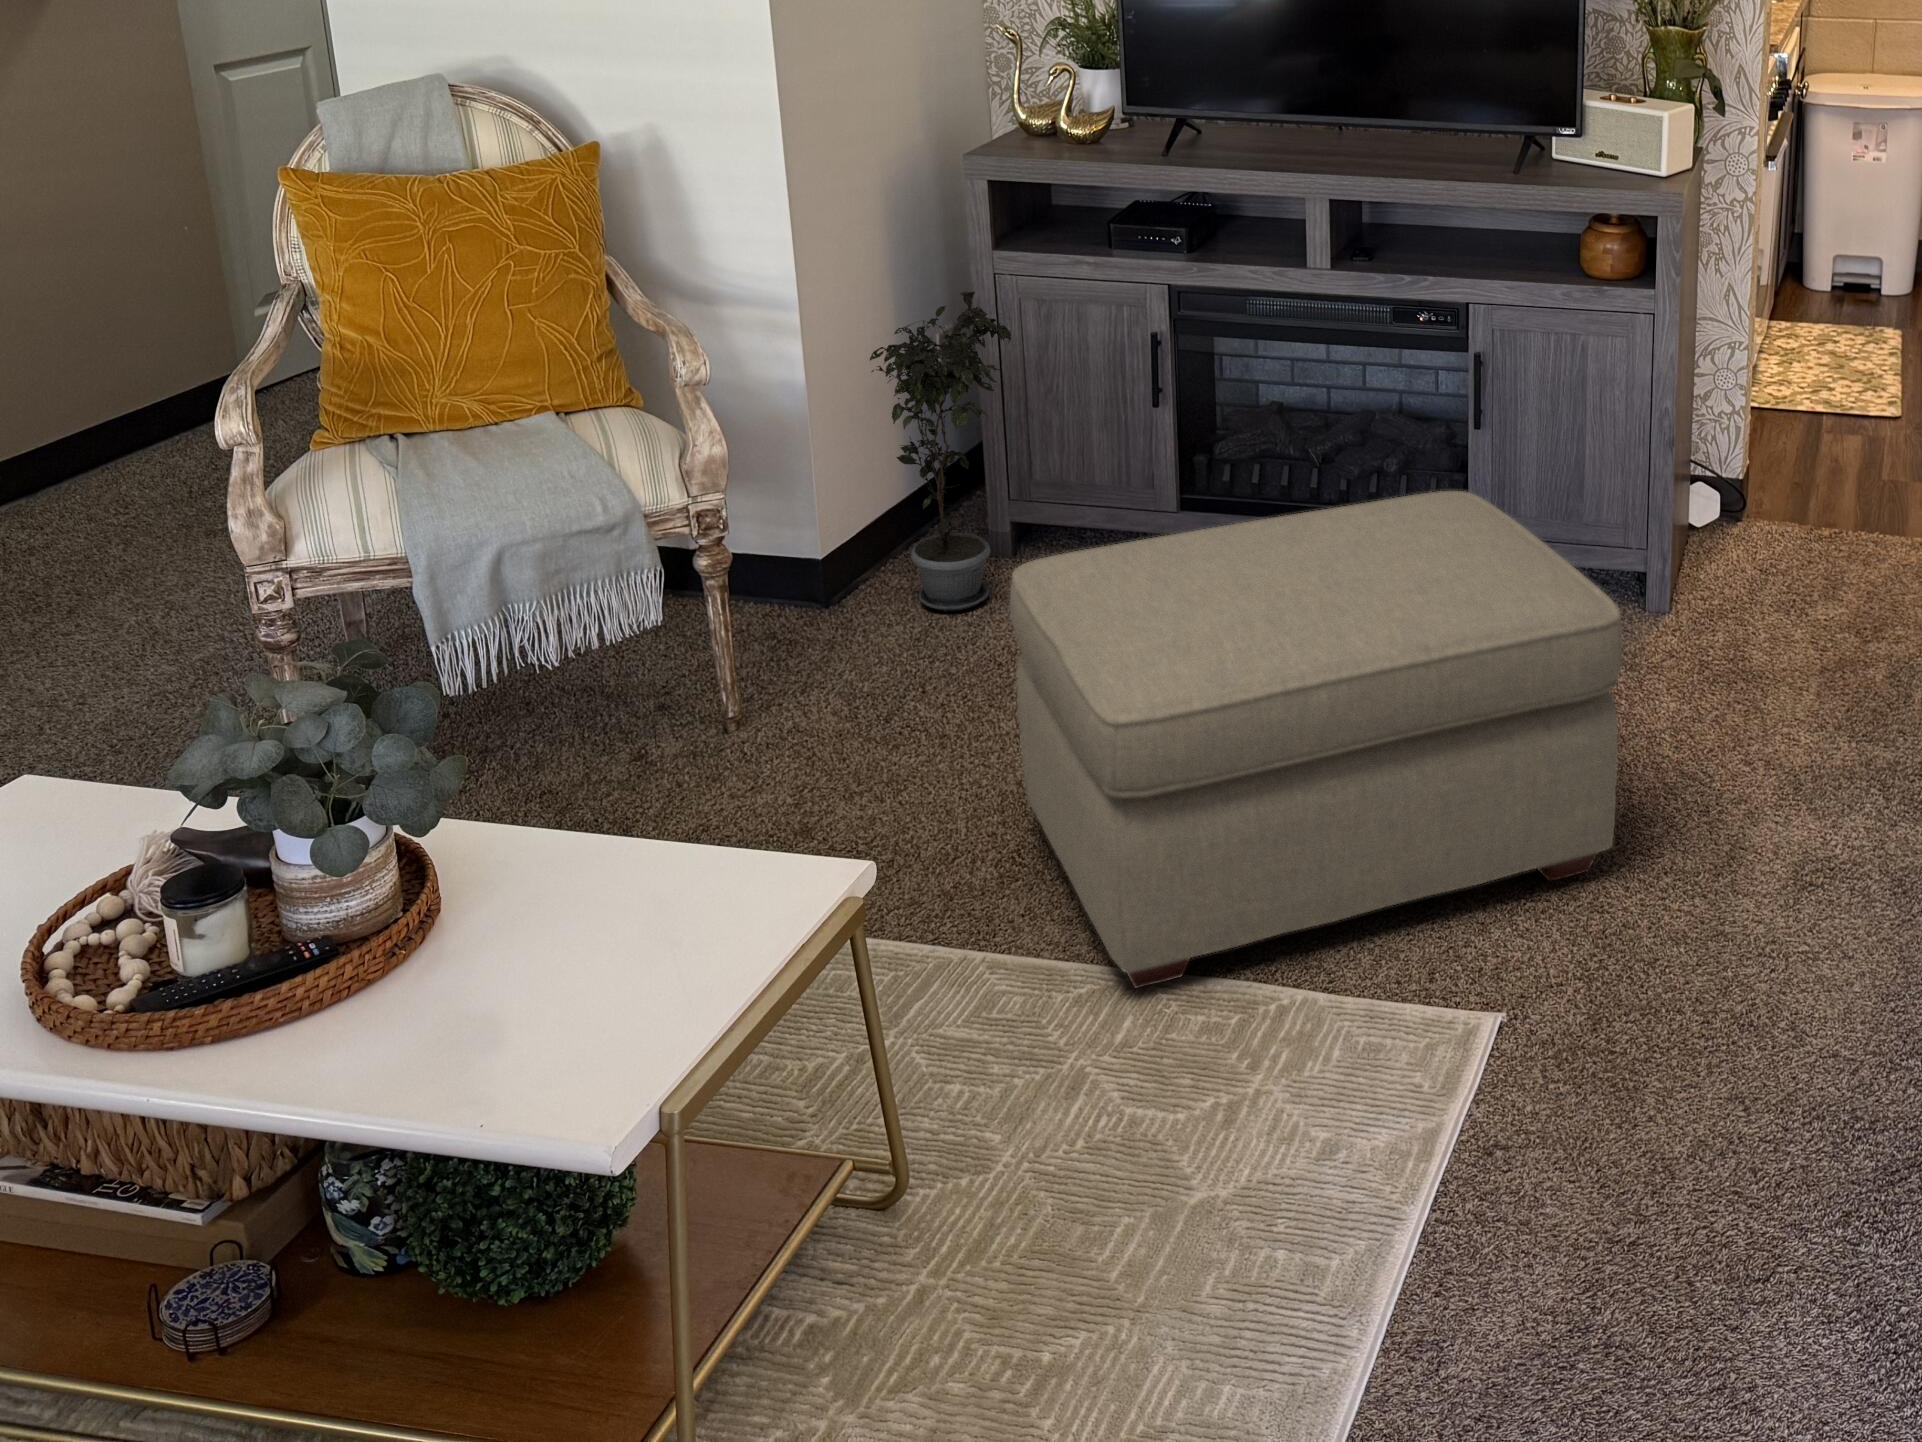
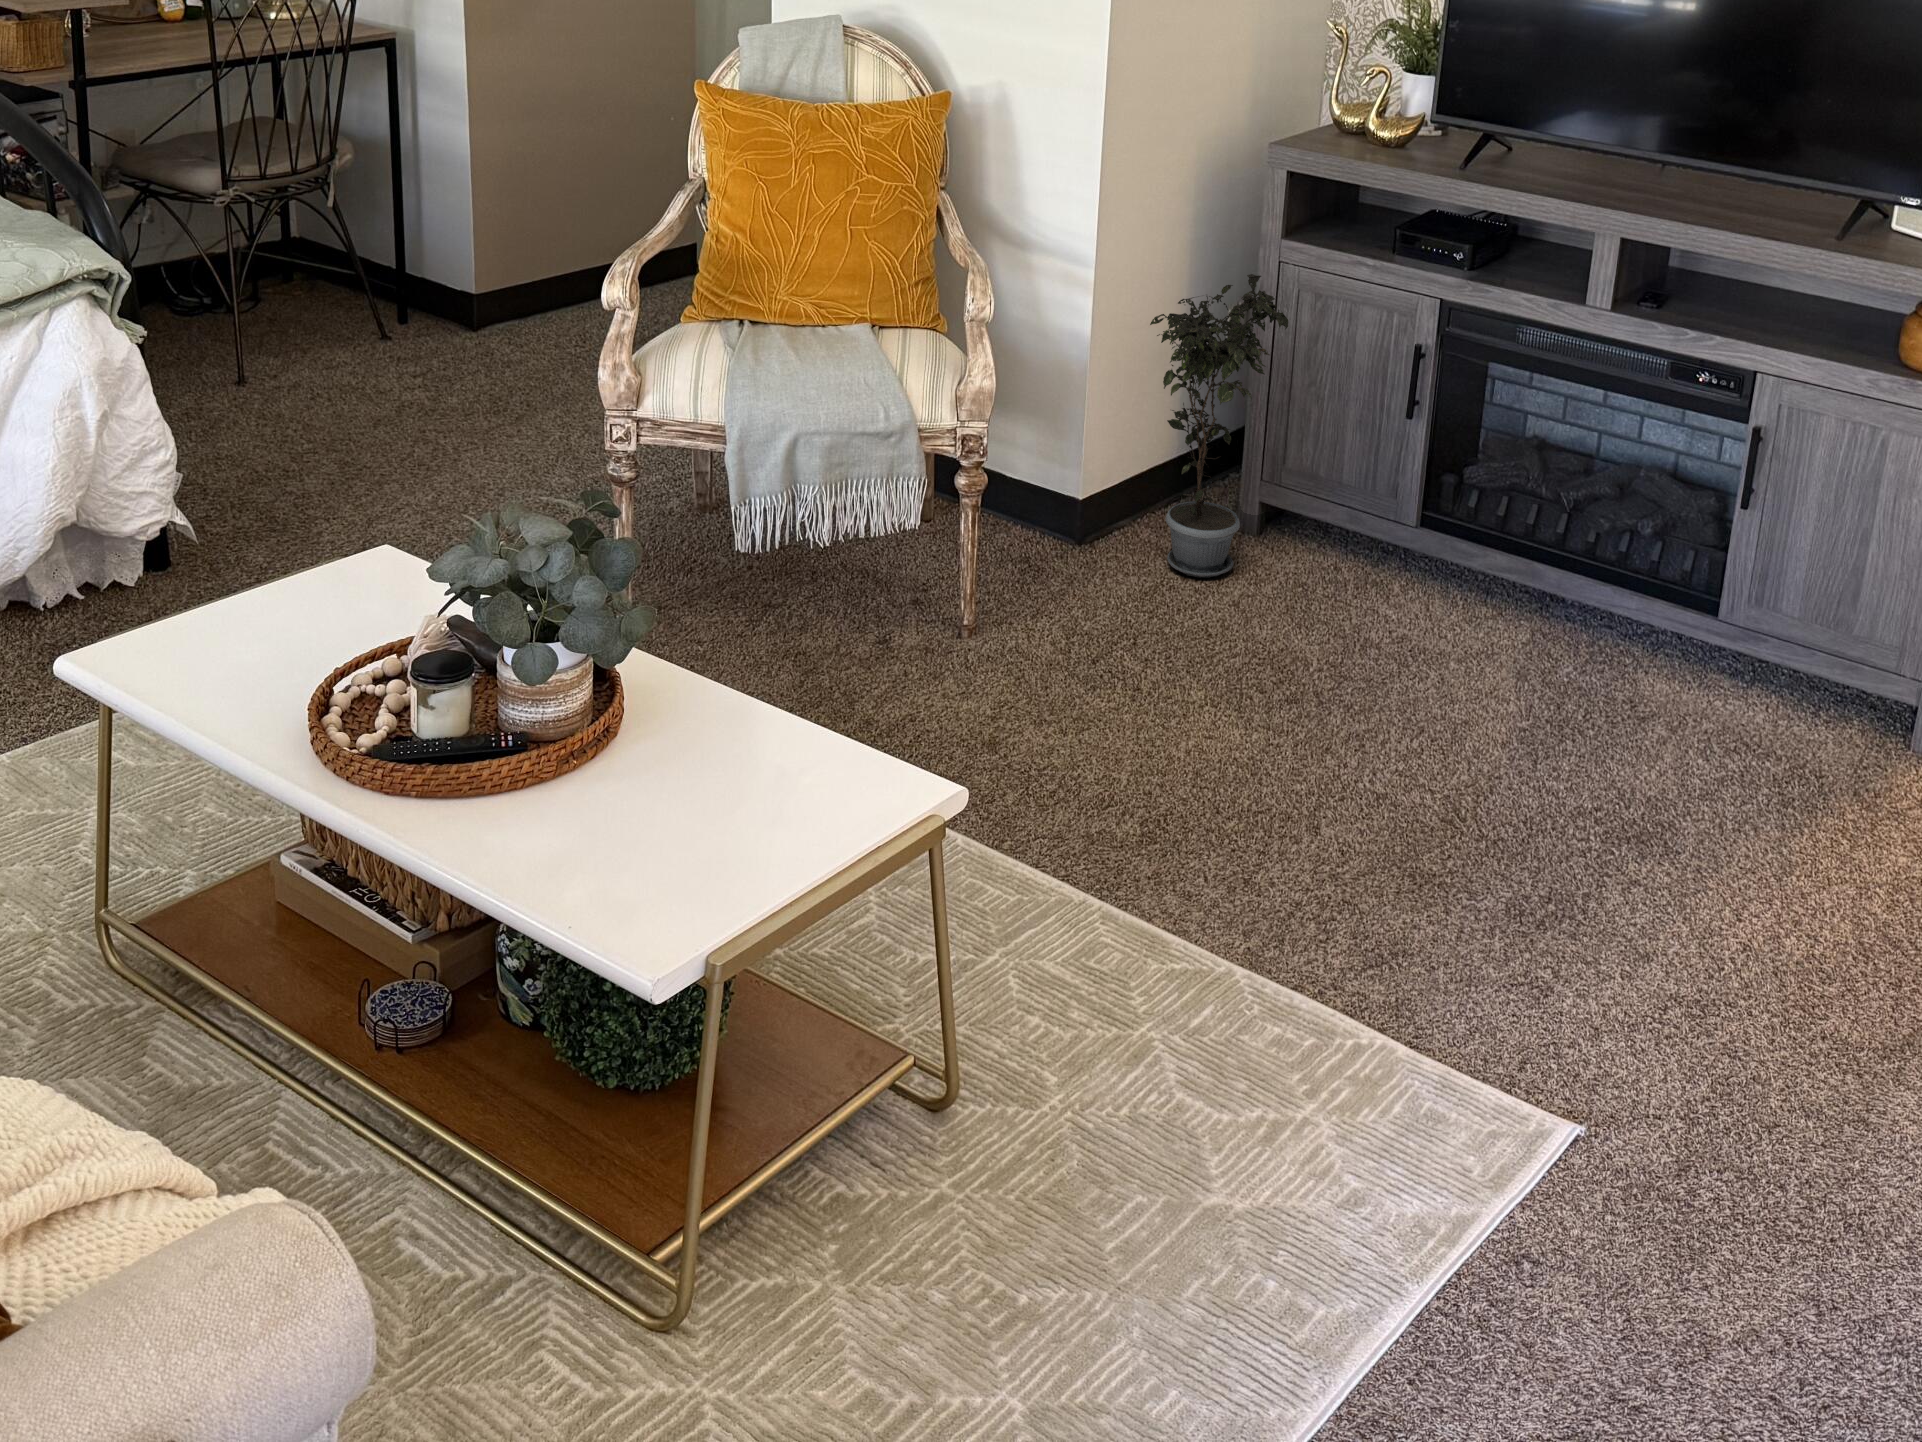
ottoman: present [1010,491,1622,988] -> none [1188,545,1812,1005]

